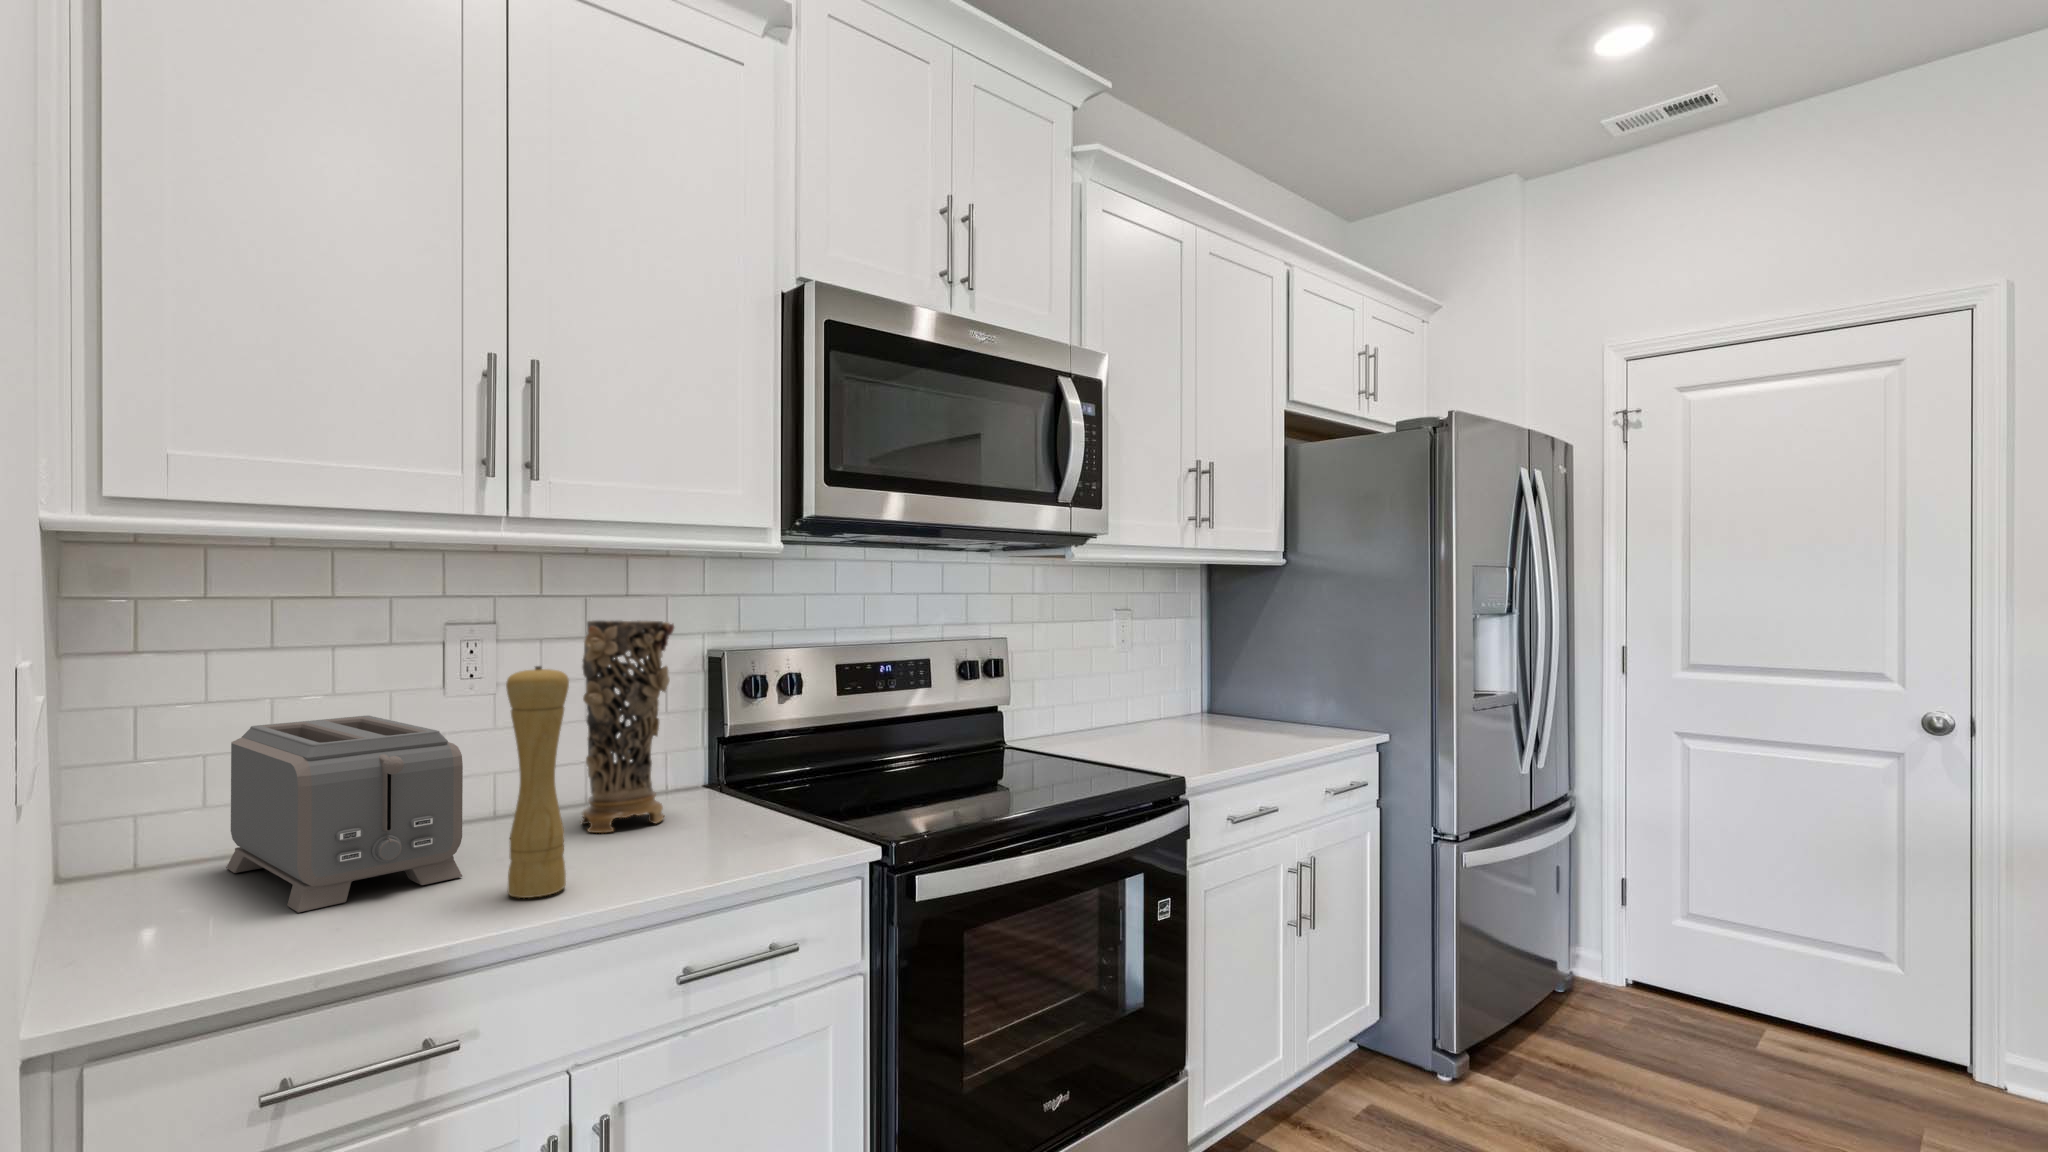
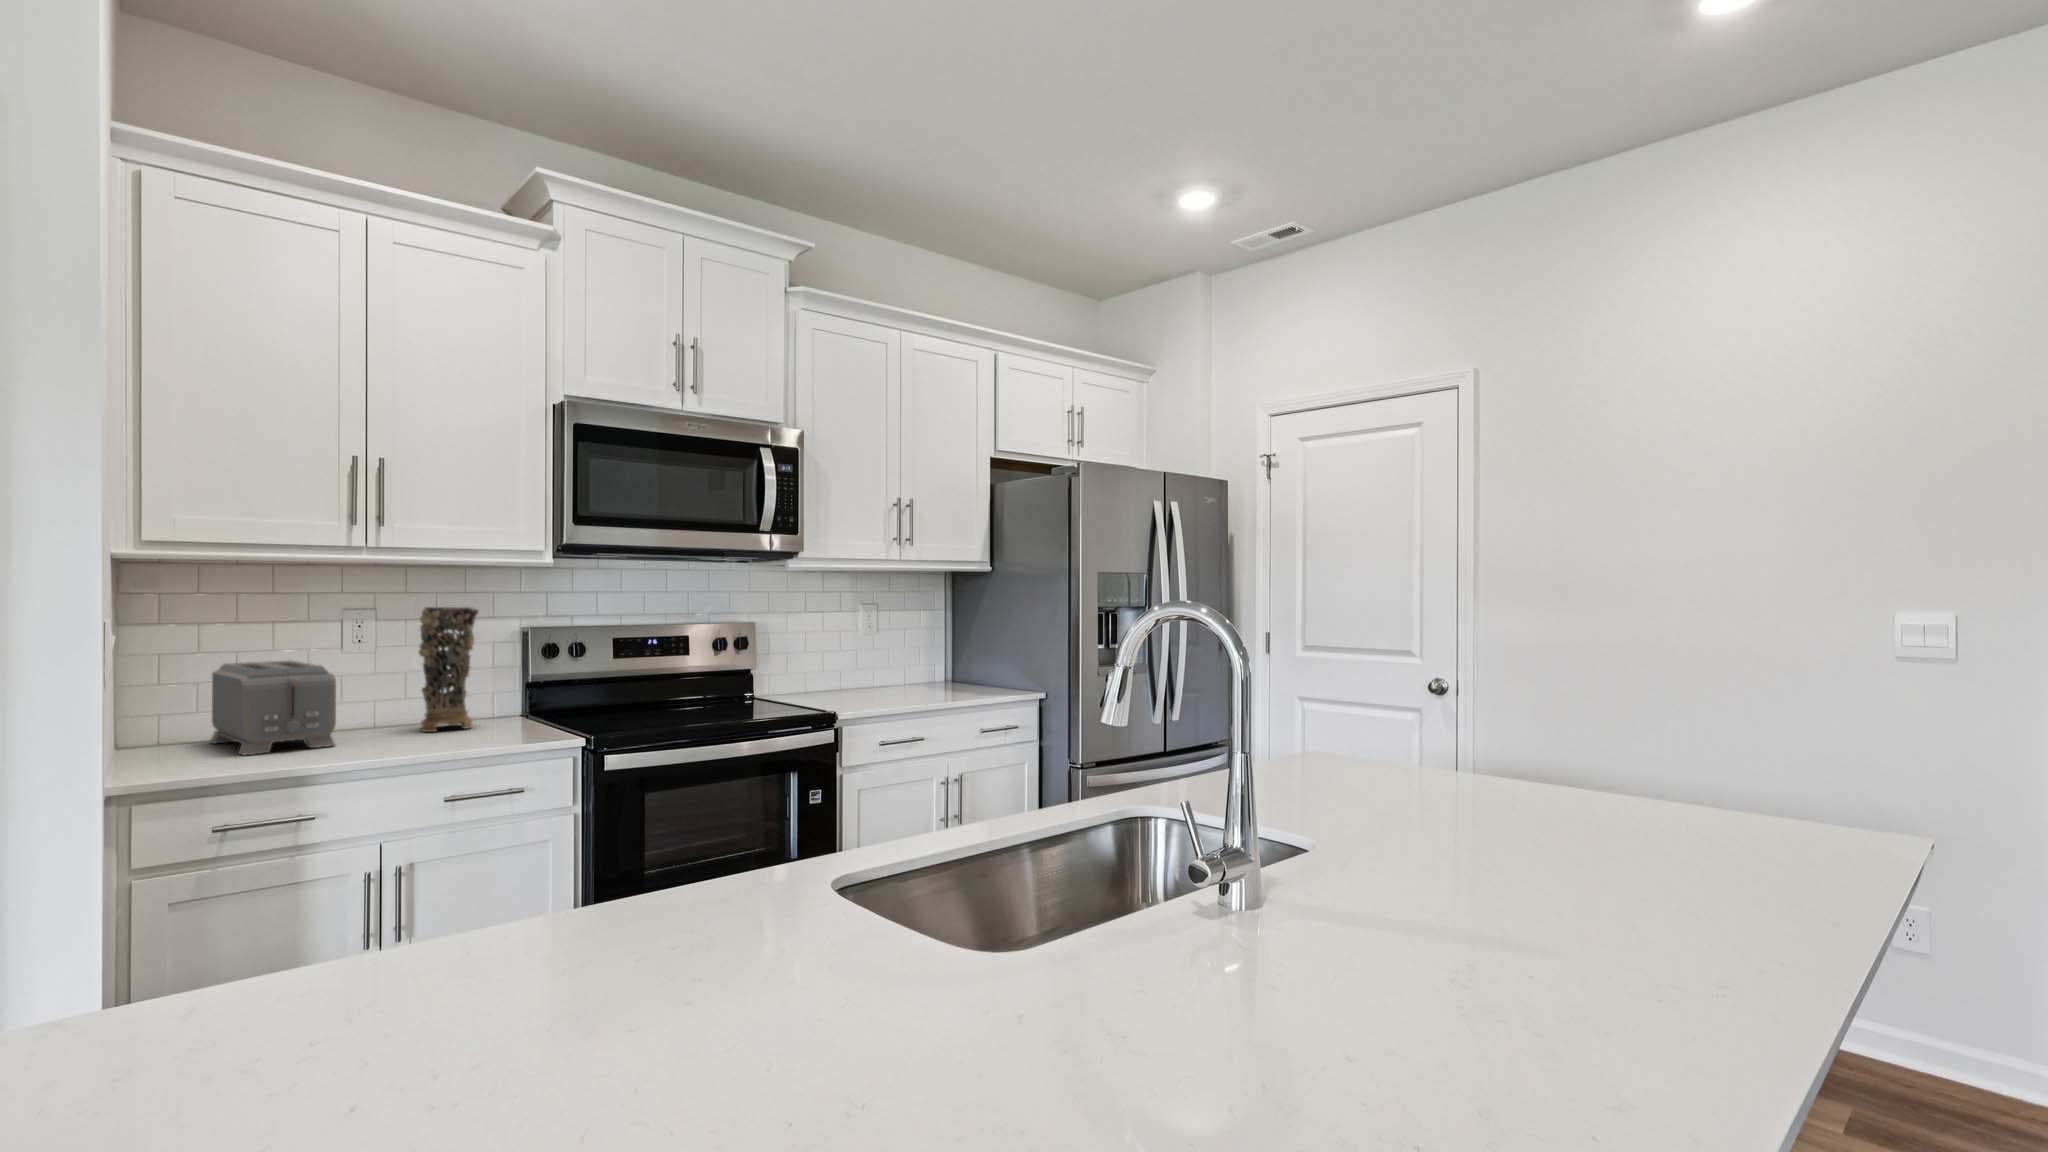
pepper mill: present [506,666,569,898] -> none [354,630,390,752]

